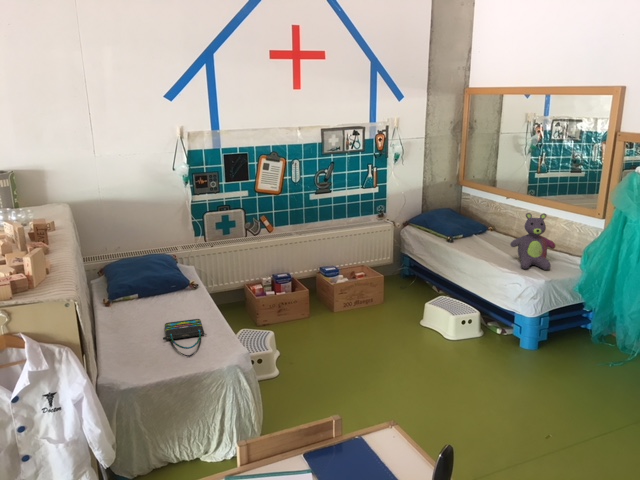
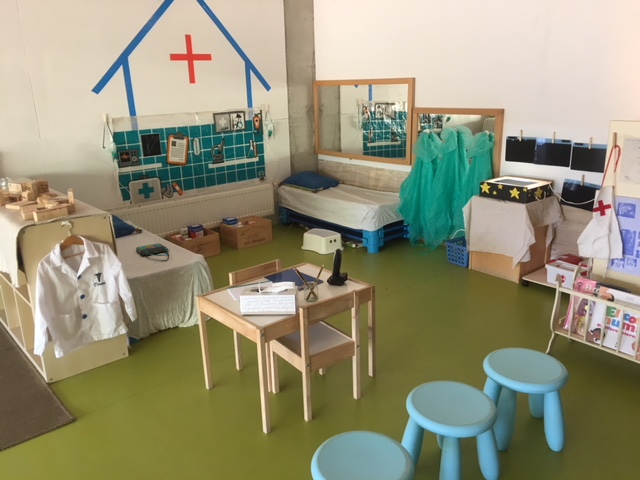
stuffed bear: present [510,213,555,270] -> none [356,164,385,202]

